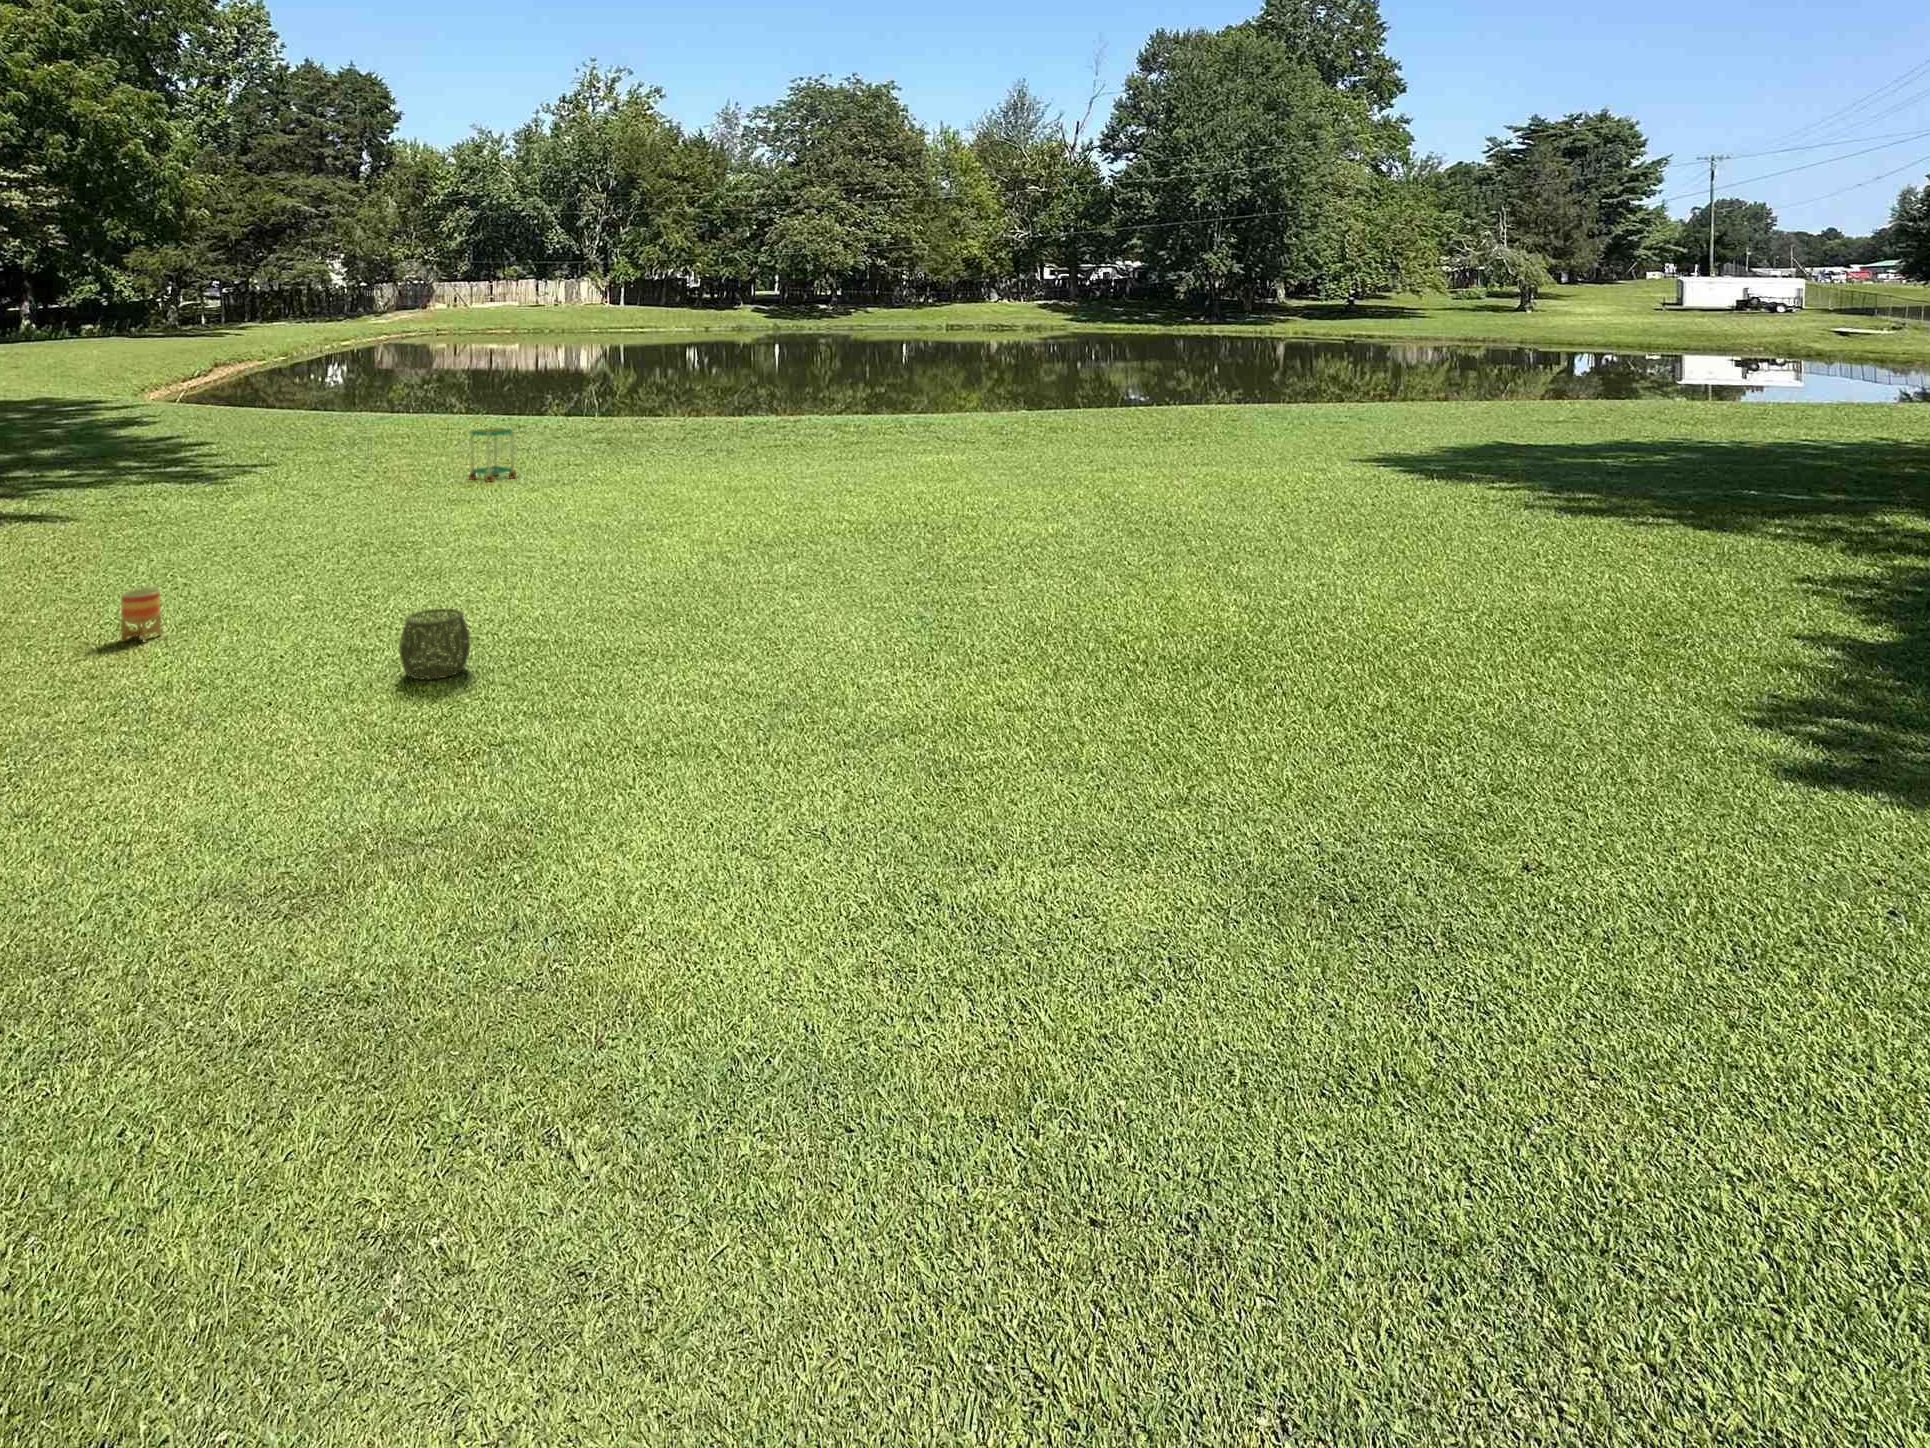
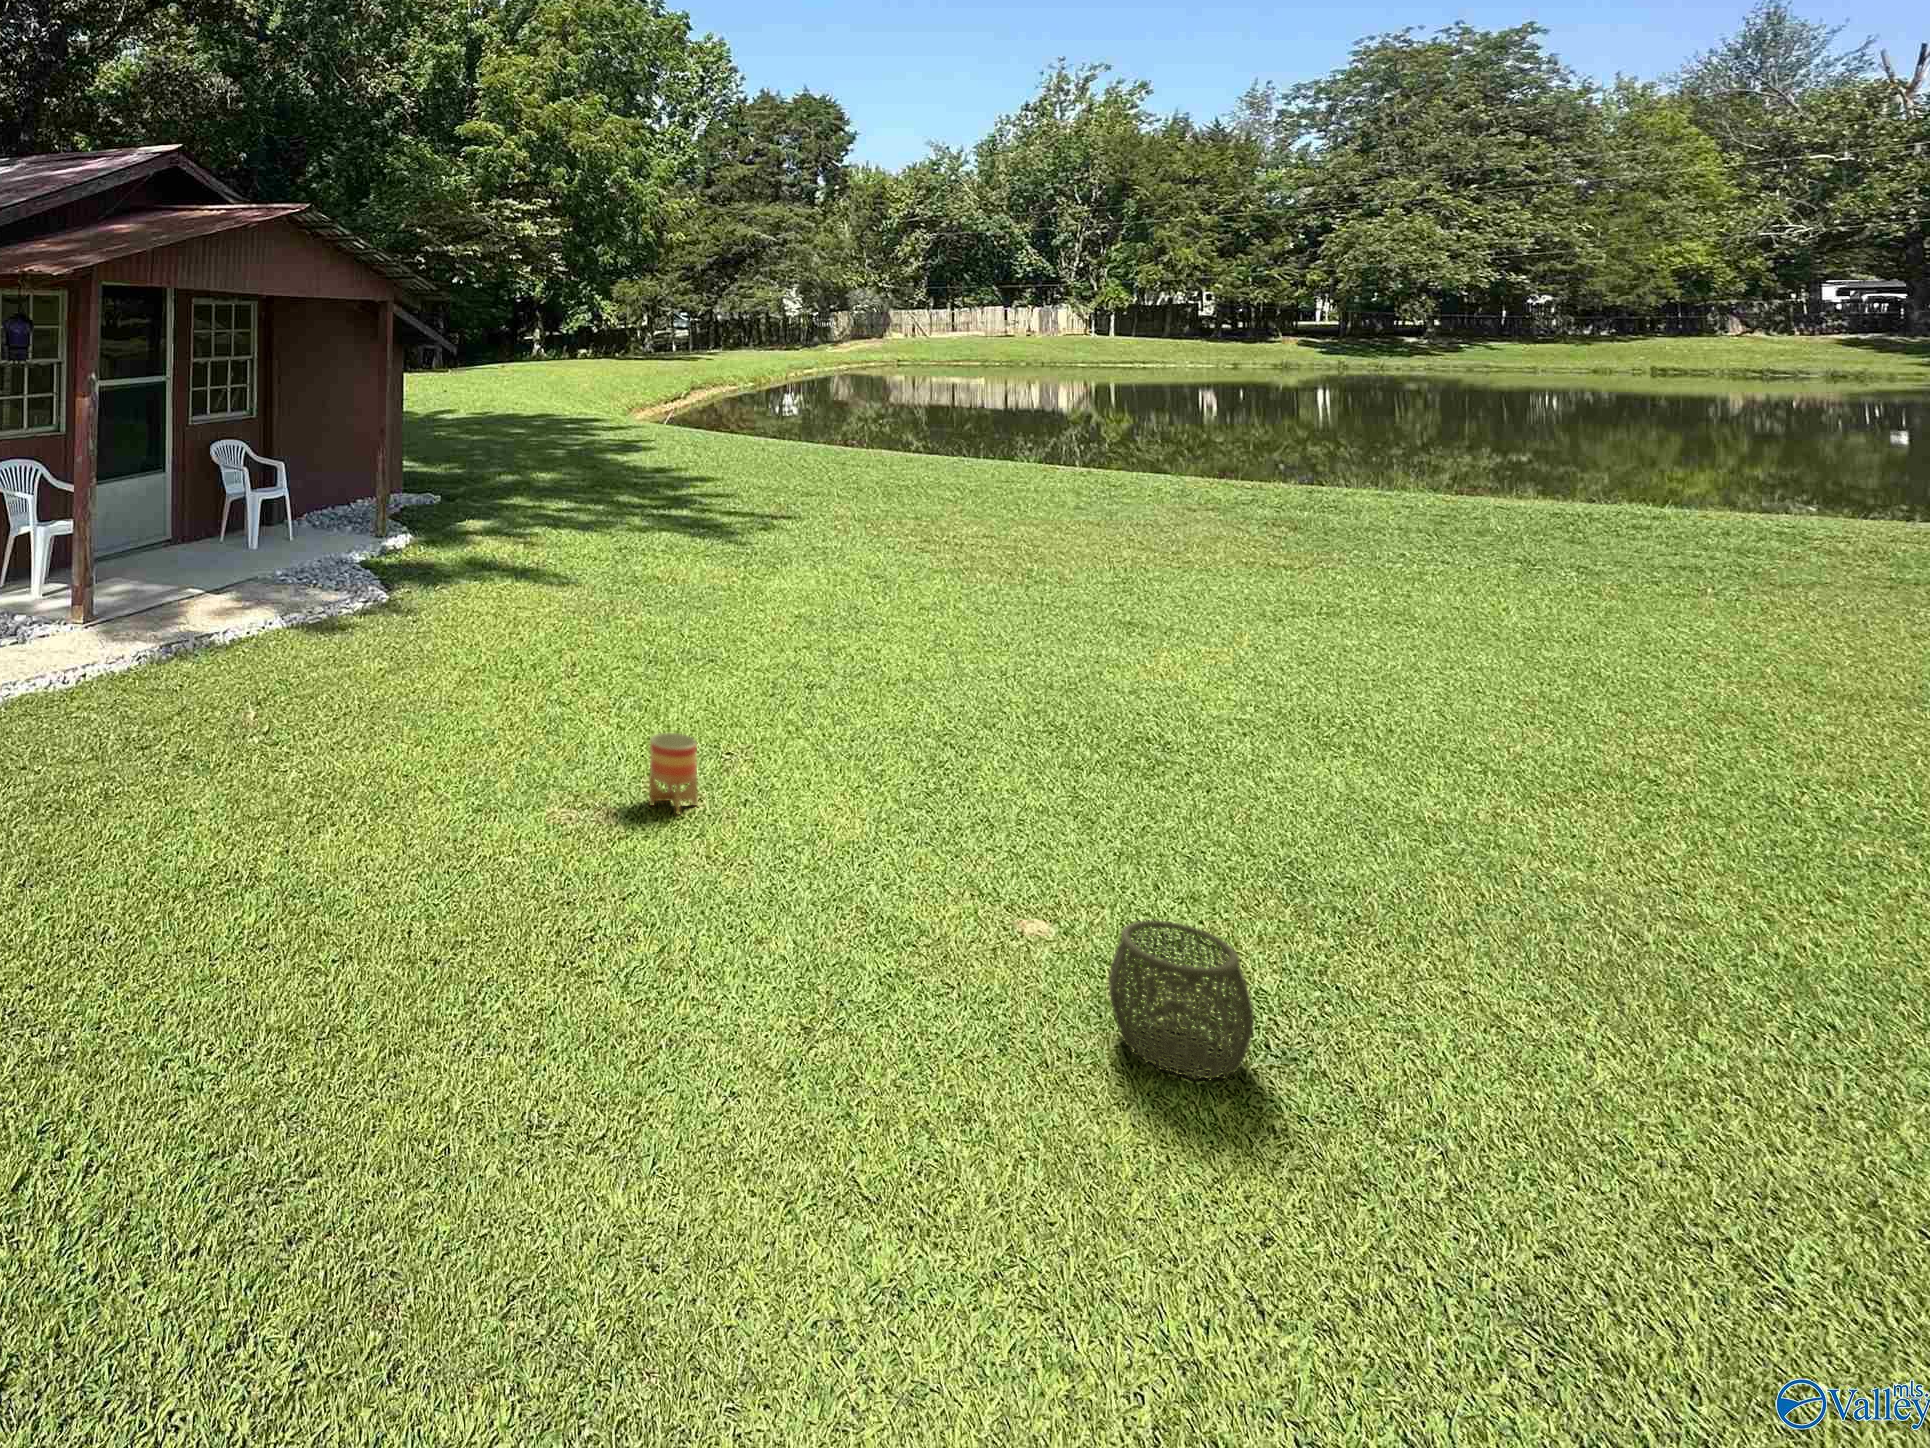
side table: present [469,428,516,482] -> none [1017,506,1084,580]

